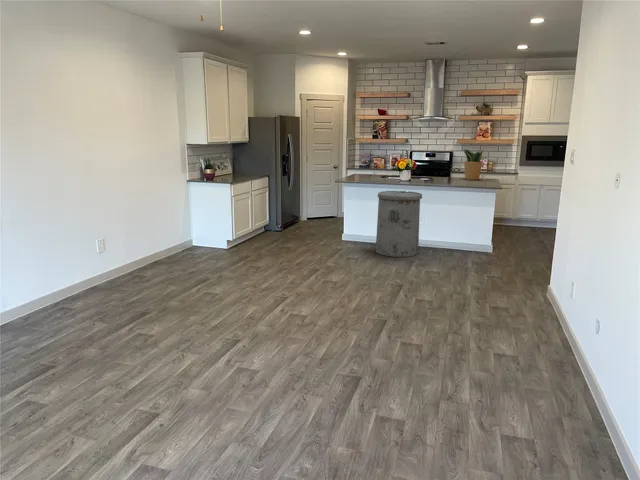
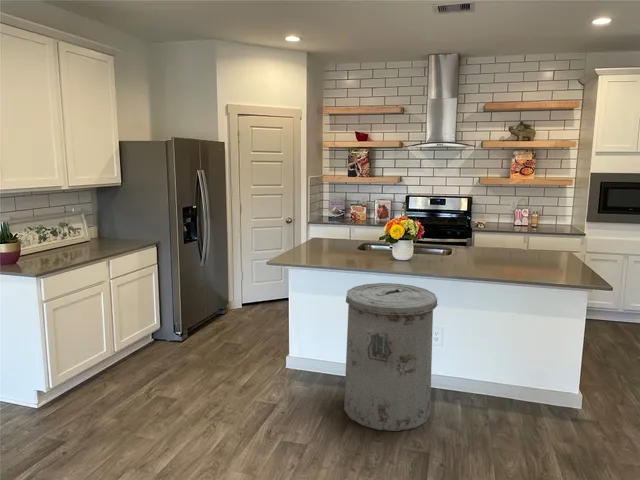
potted plant: present [463,149,483,180] -> none [504,197,552,259]

